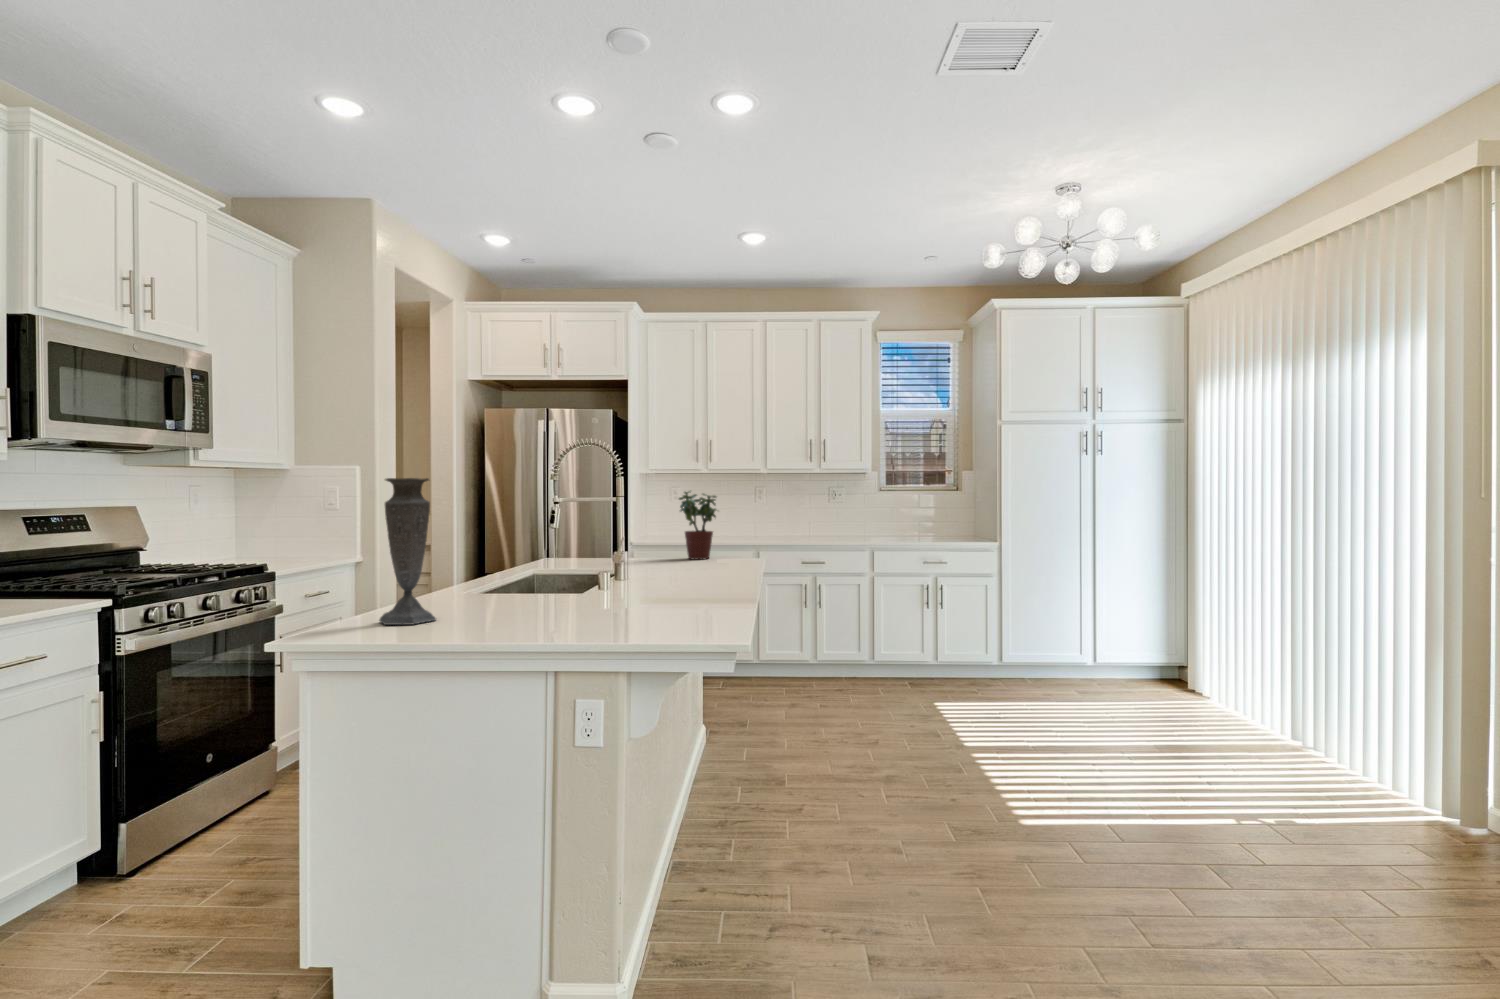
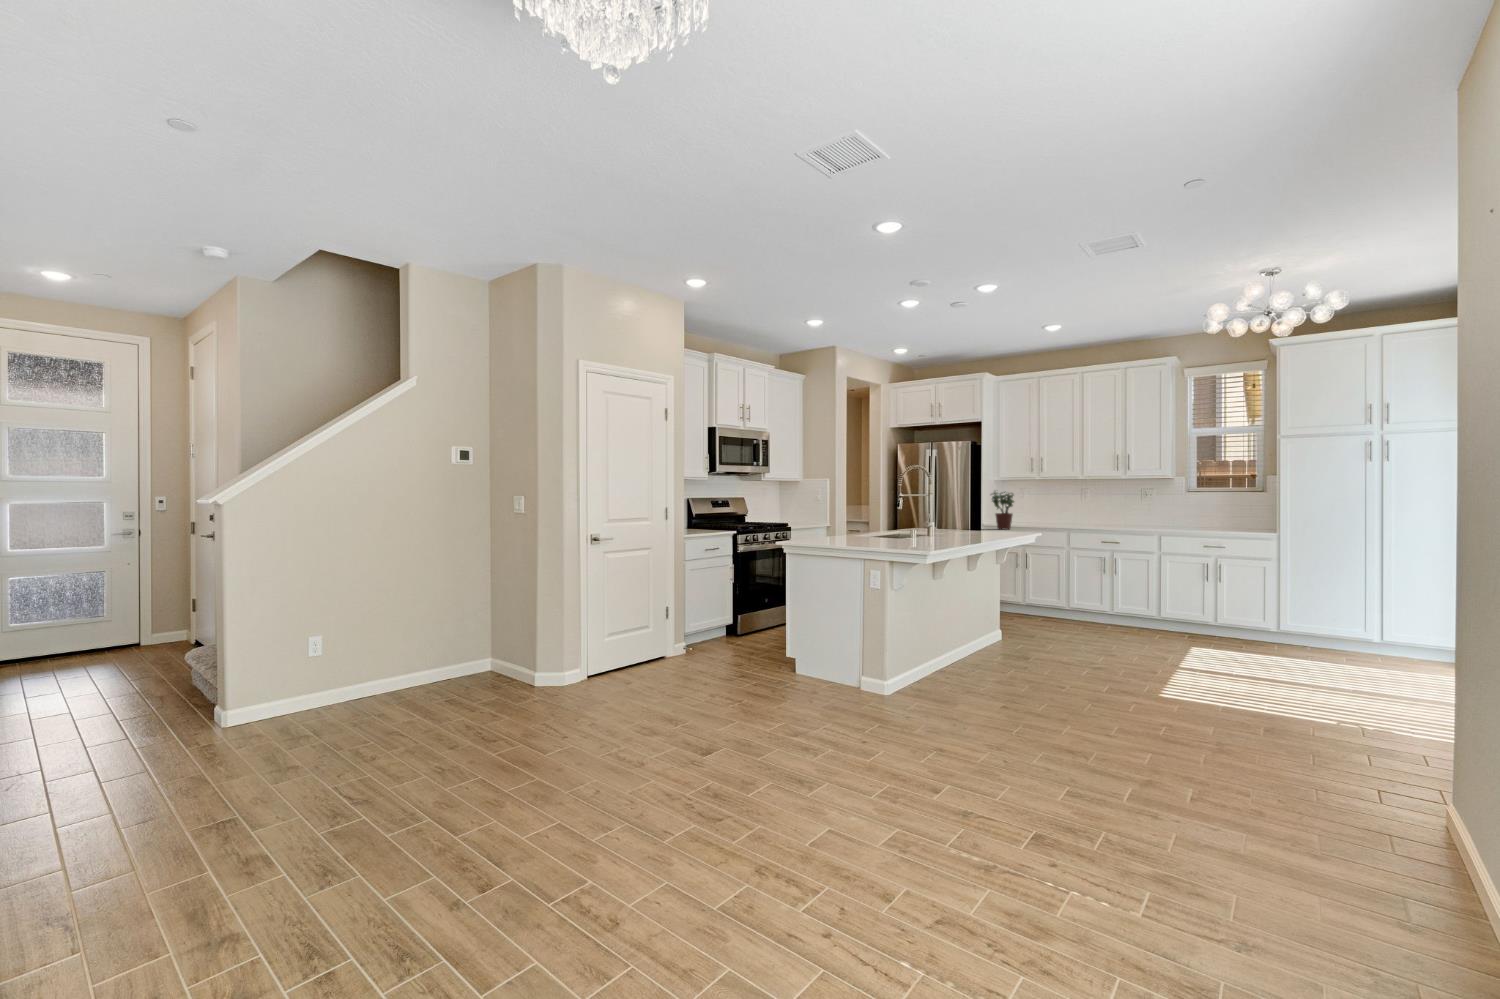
vase: present [379,478,436,625] -> none [819,485,838,541]

